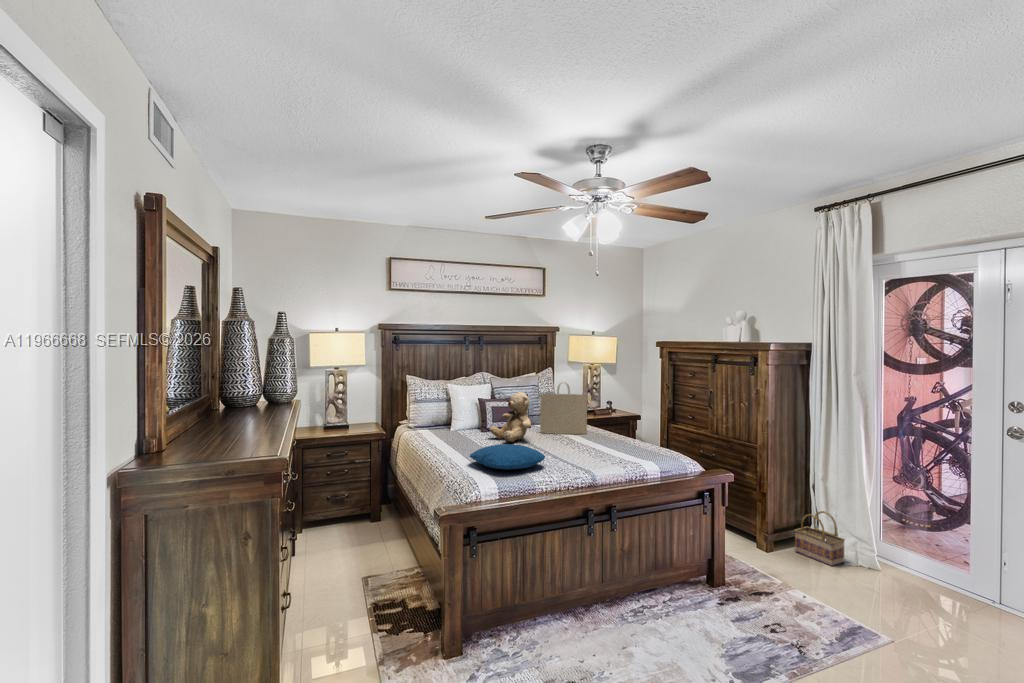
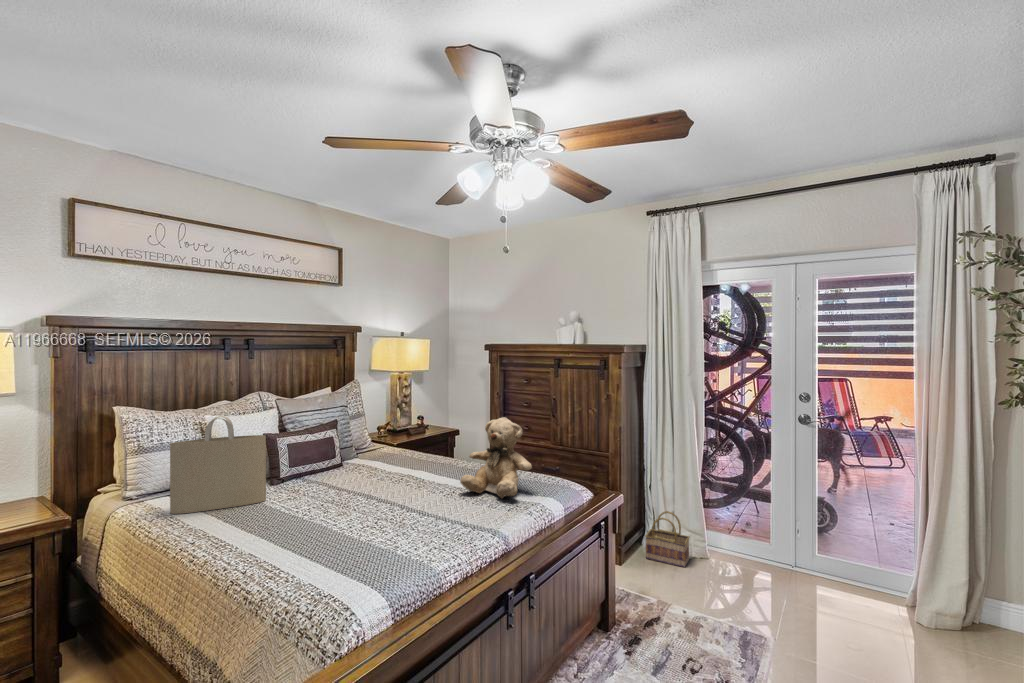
tote bag: present [540,382,587,434] -> present [170,416,266,514]
teddy bear: present [489,392,531,442] -> present [460,417,532,499]
pillow: present [470,444,545,470] -> none [294,509,430,566]

